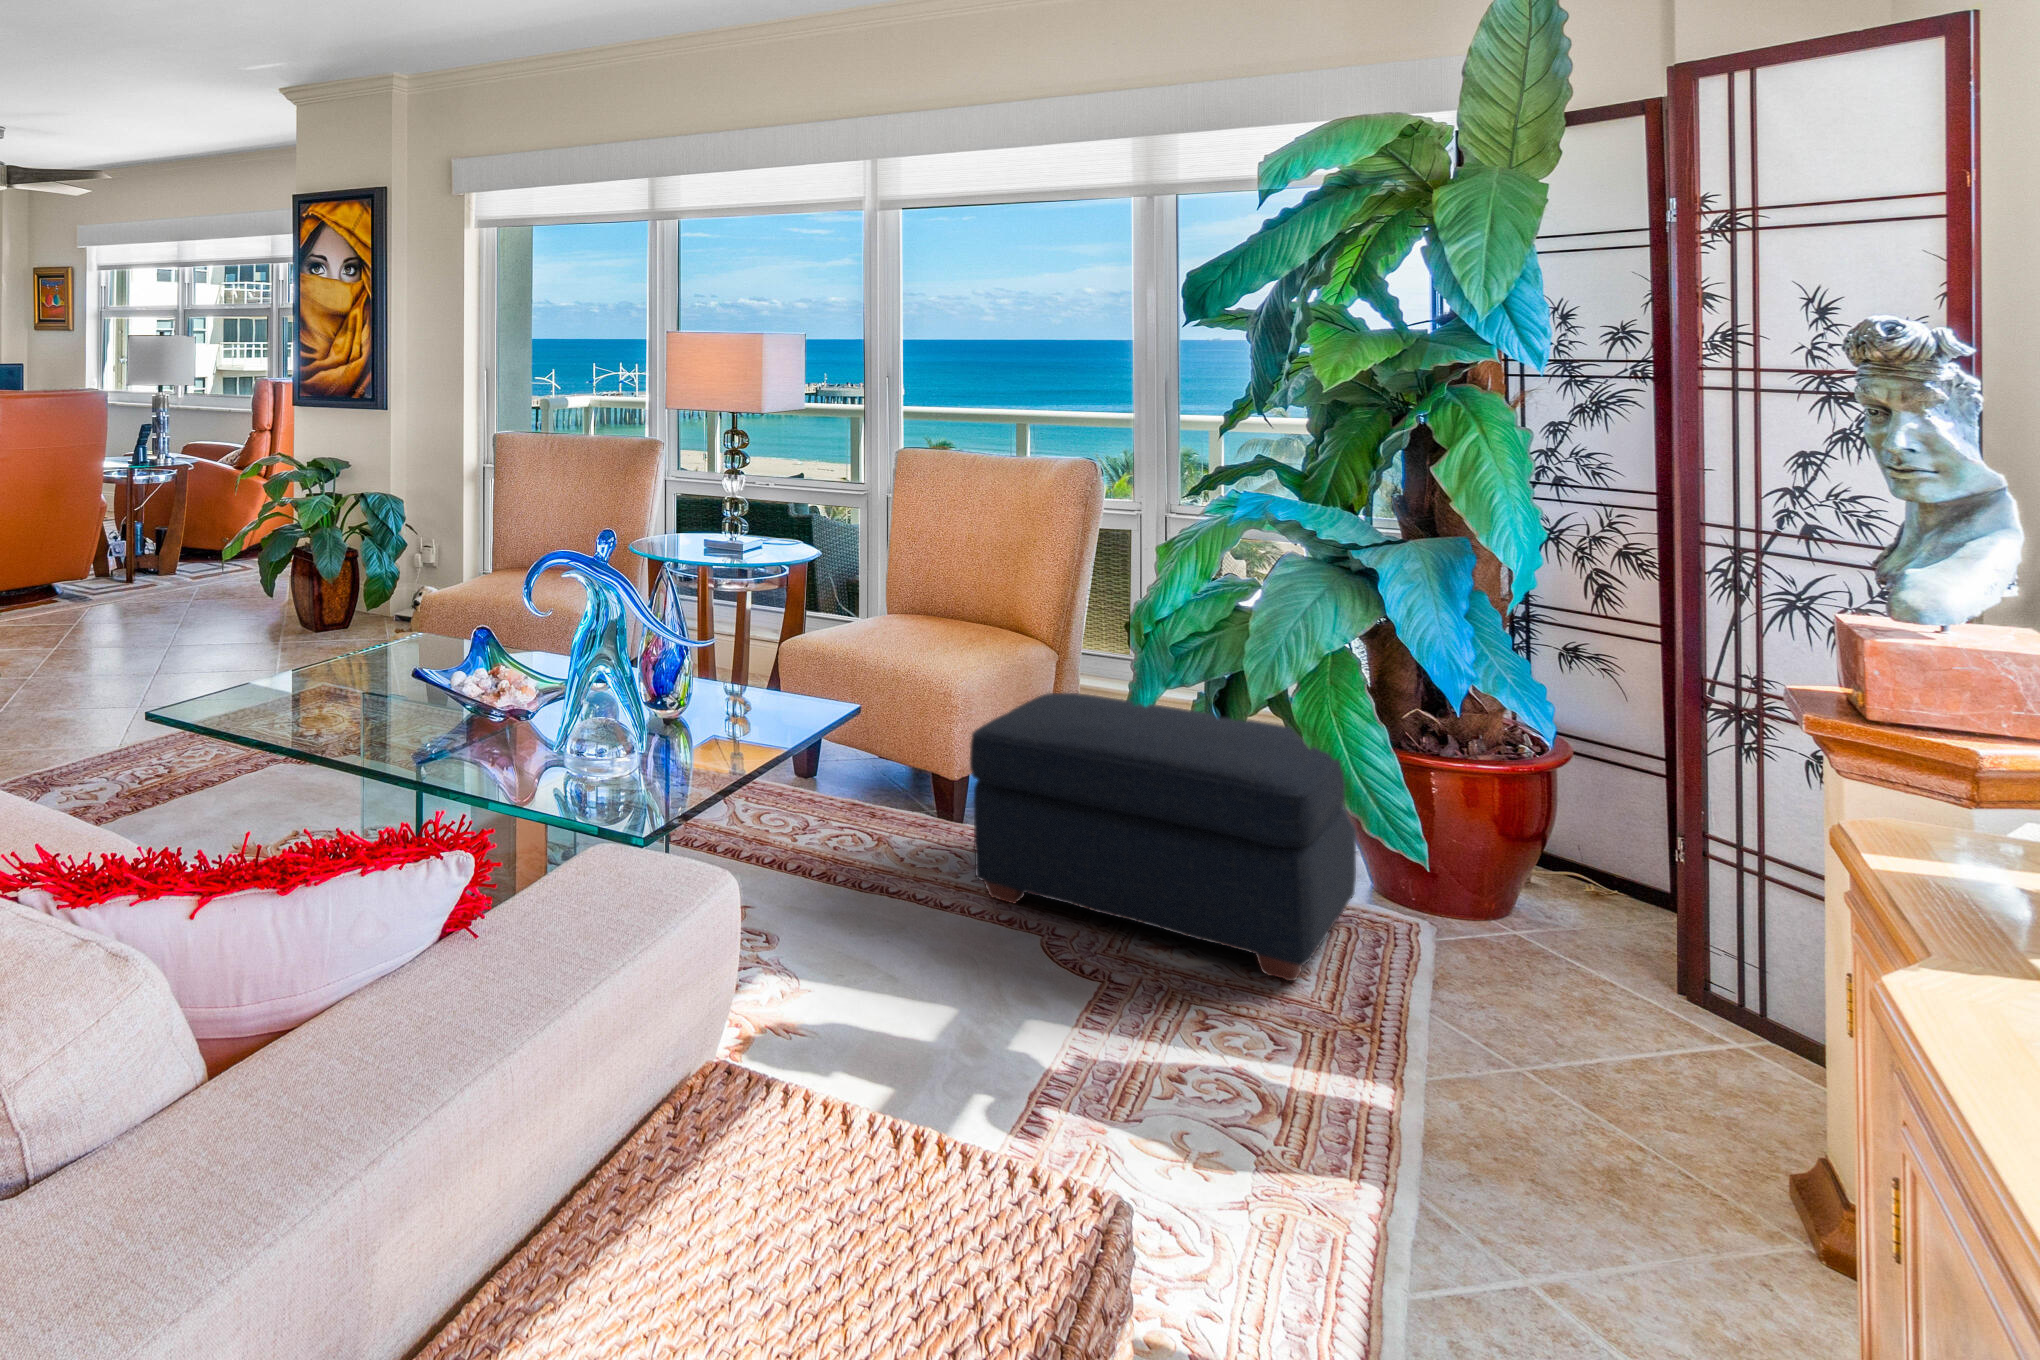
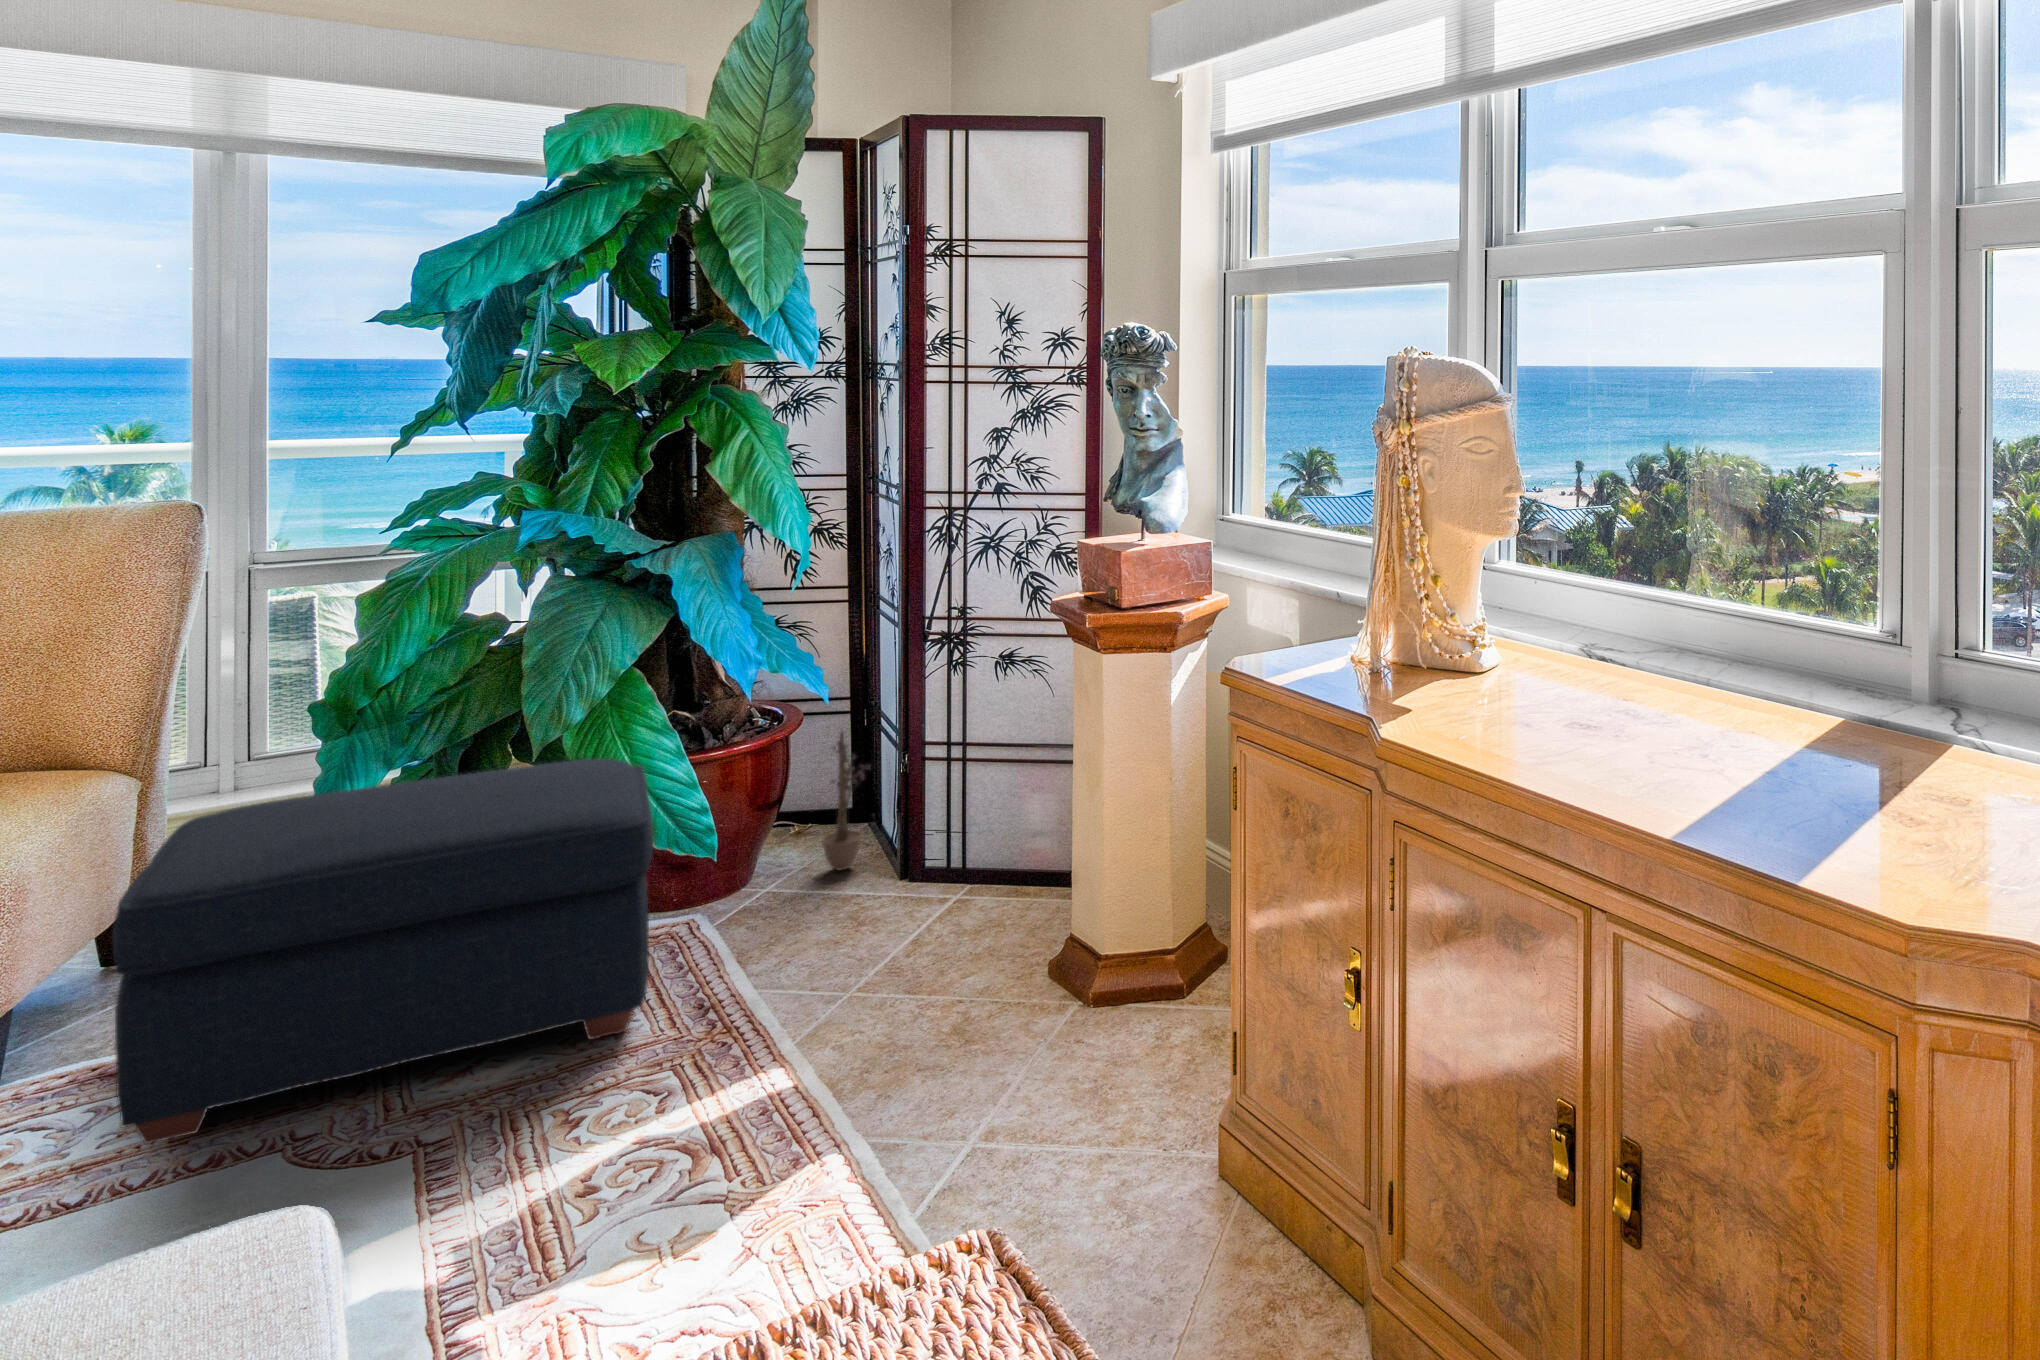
decorative plant: none [1587,785,1660,945] -> present [821,732,870,871]

